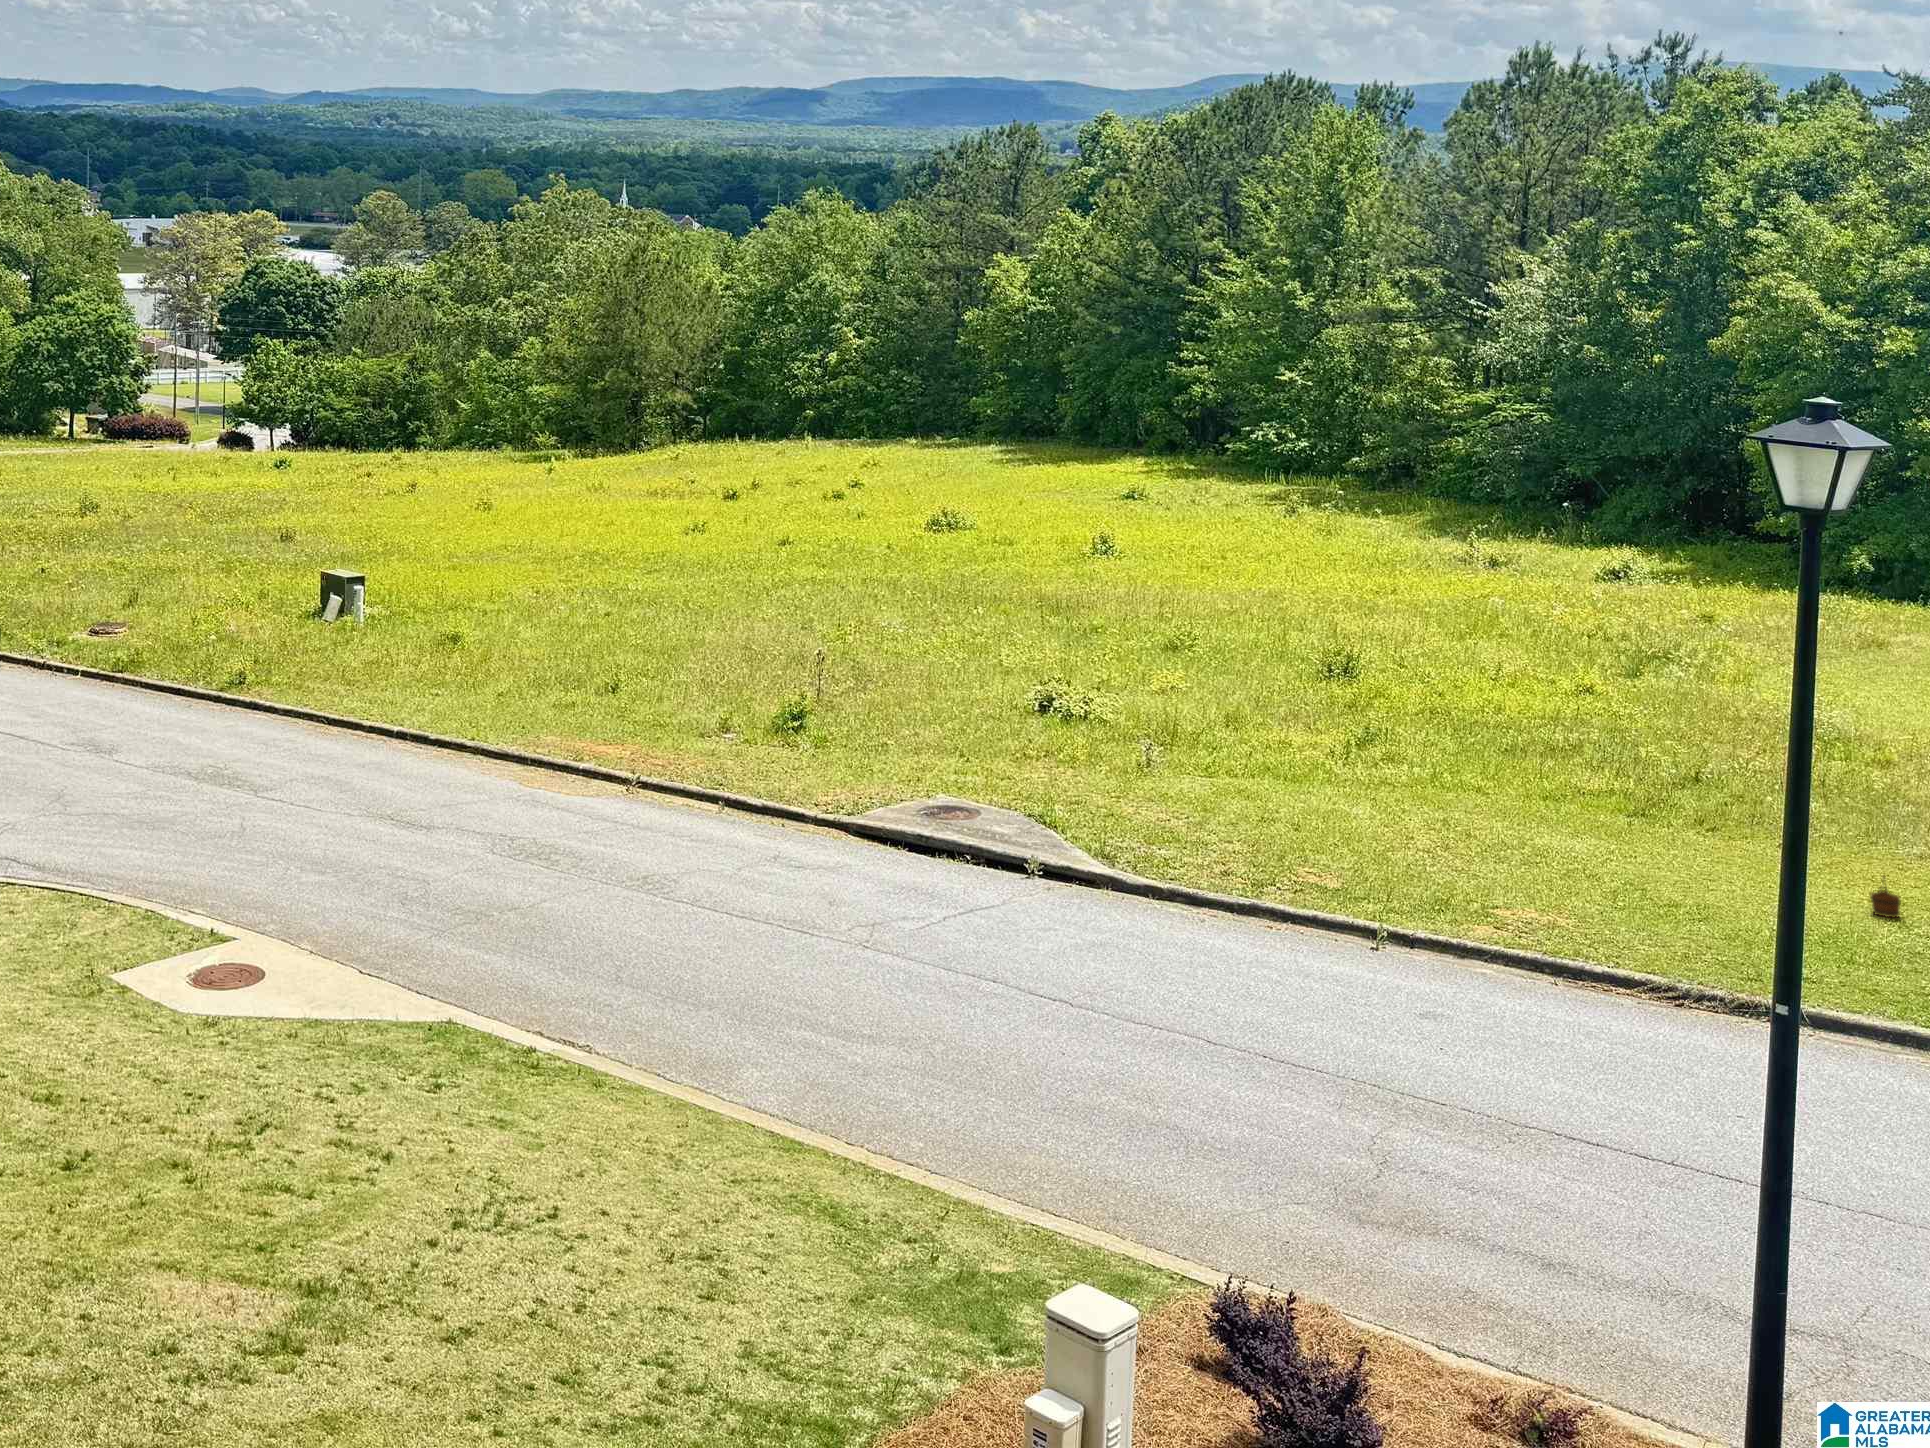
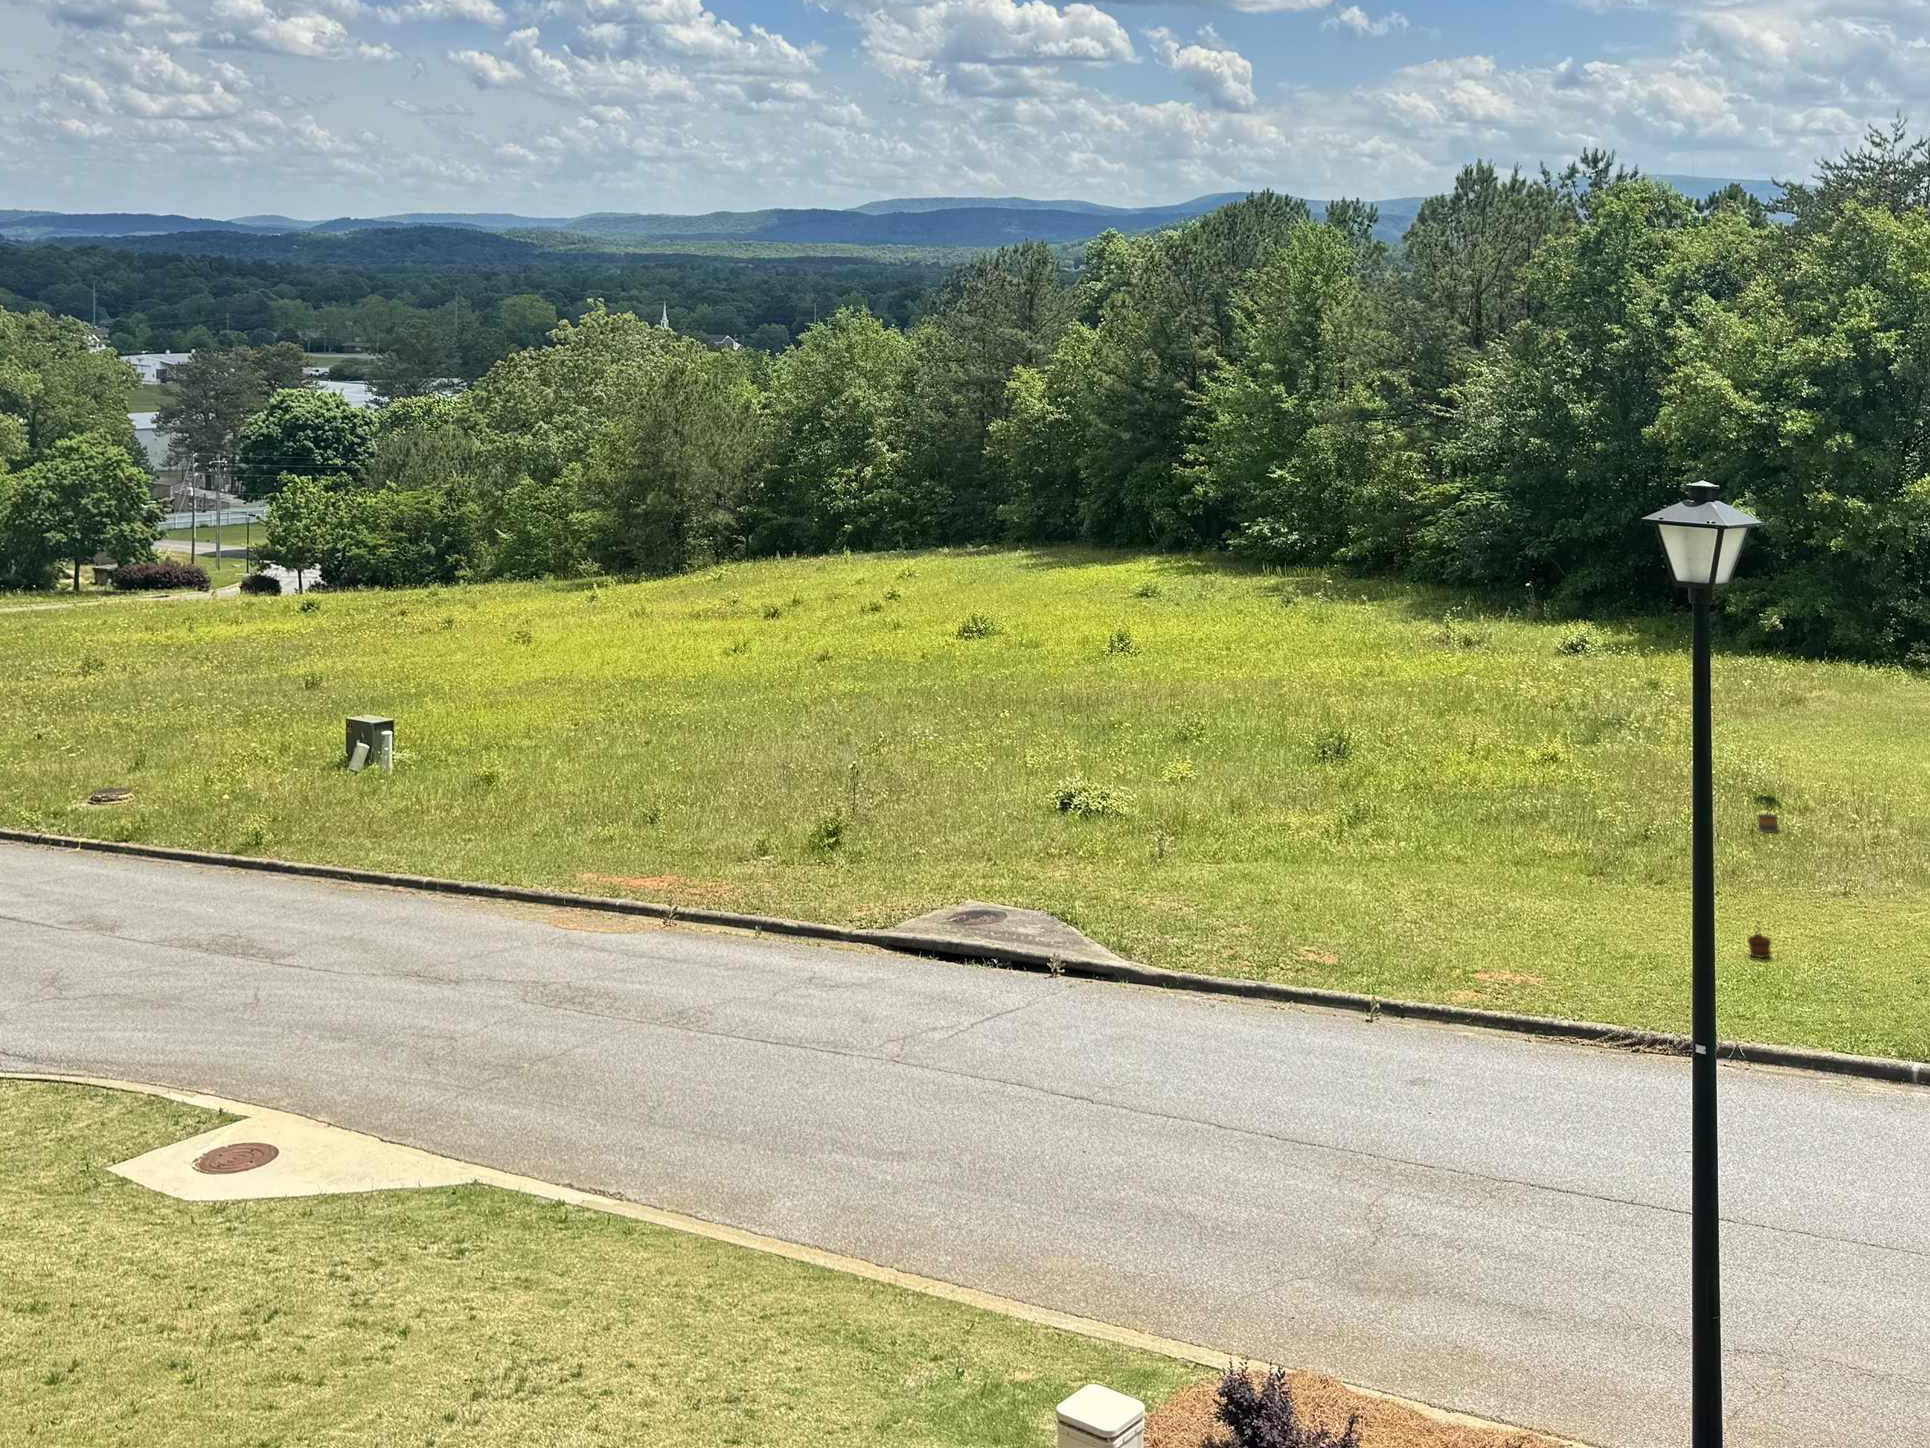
potted tree: none [1860,739,1901,783] -> present [1755,795,1781,833]

